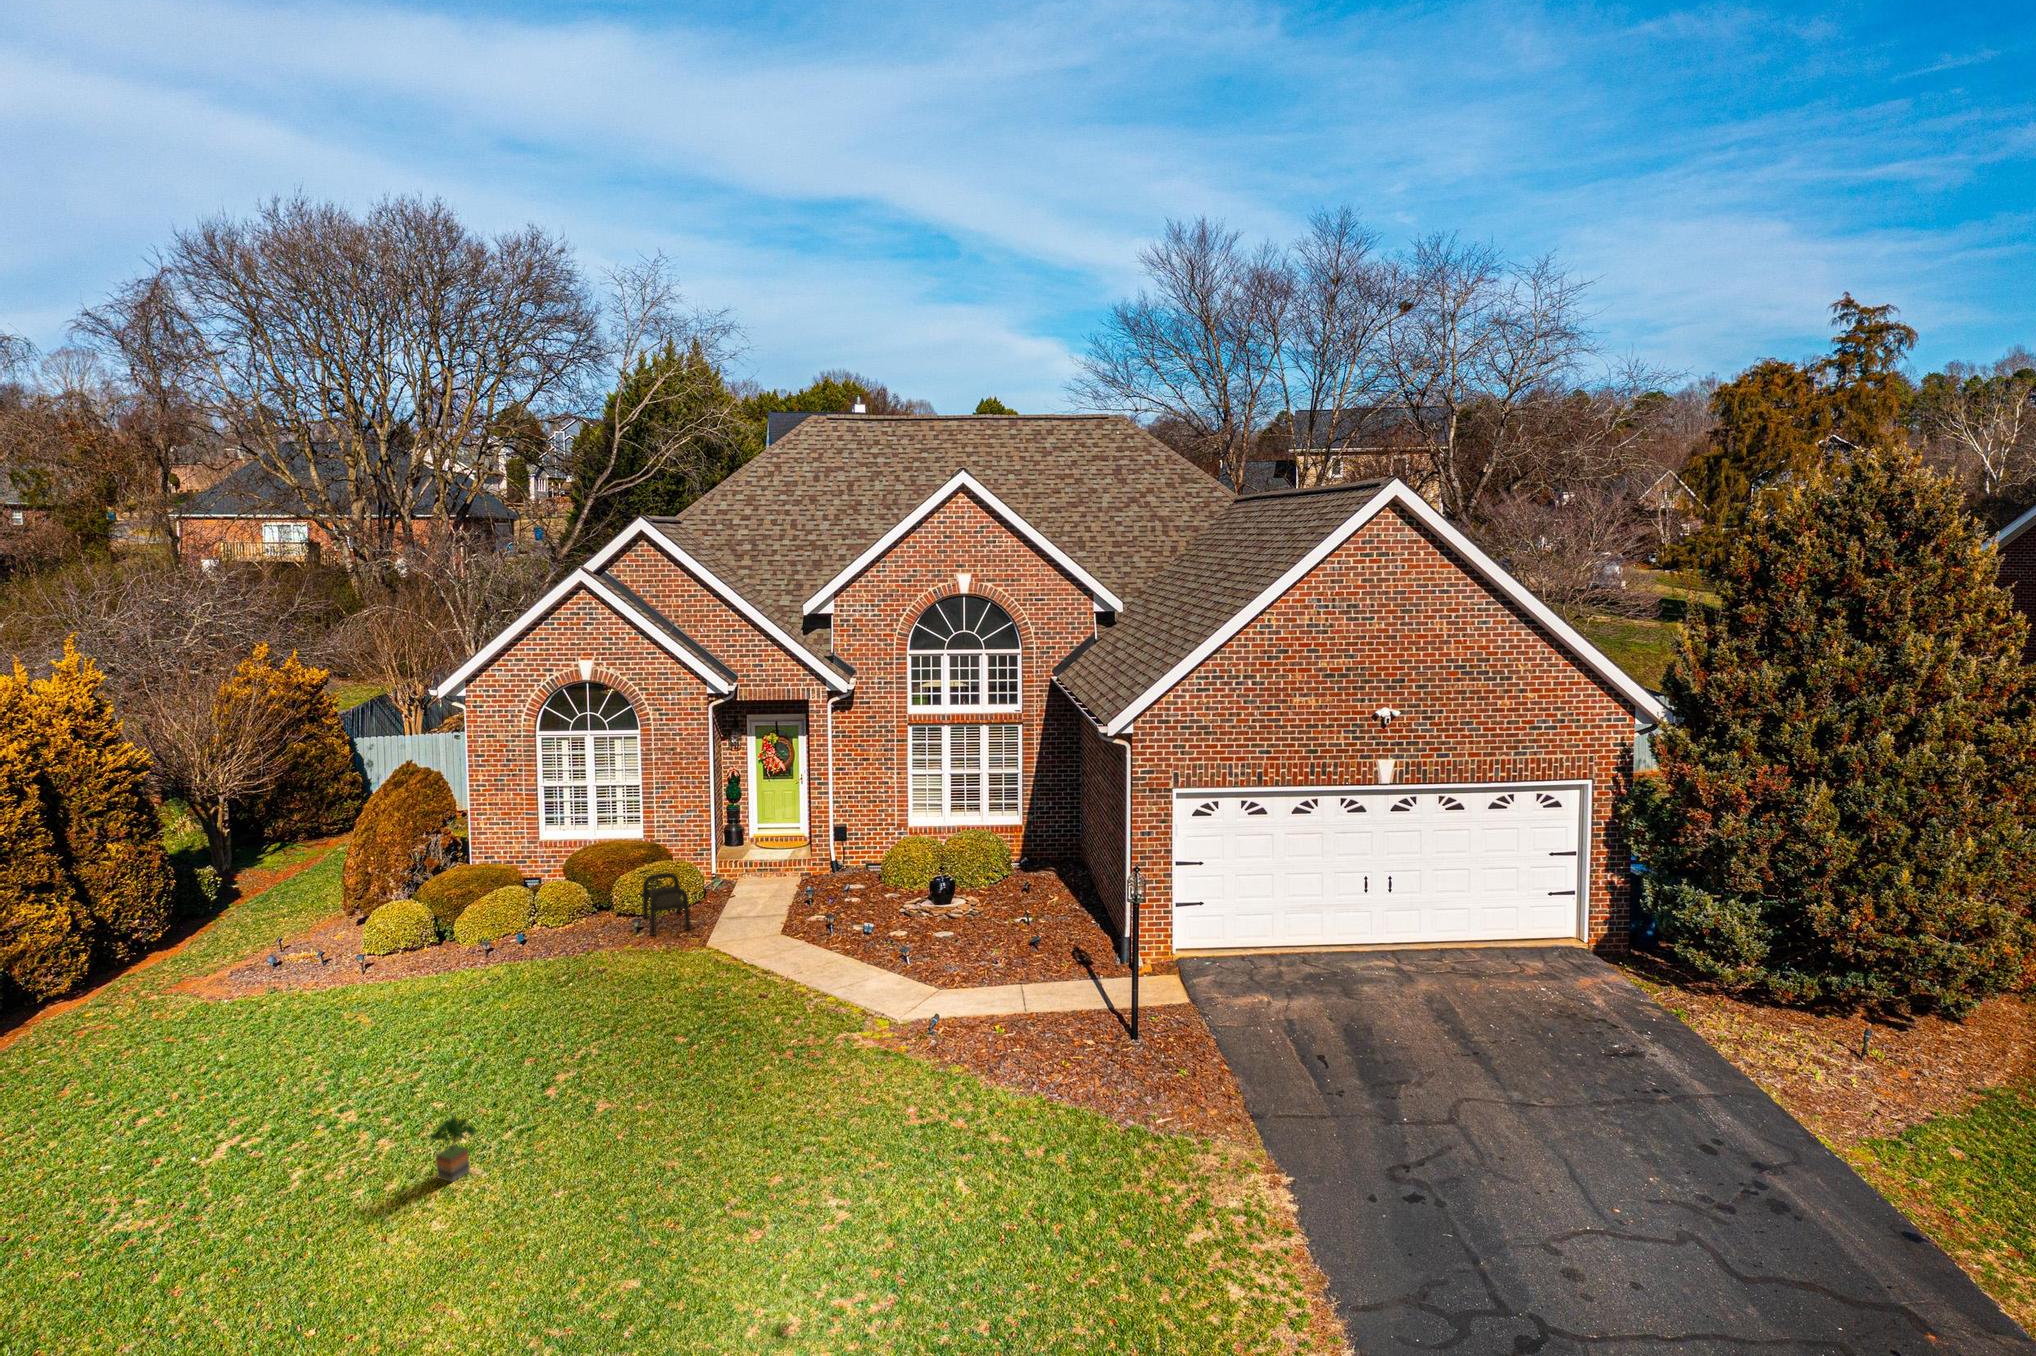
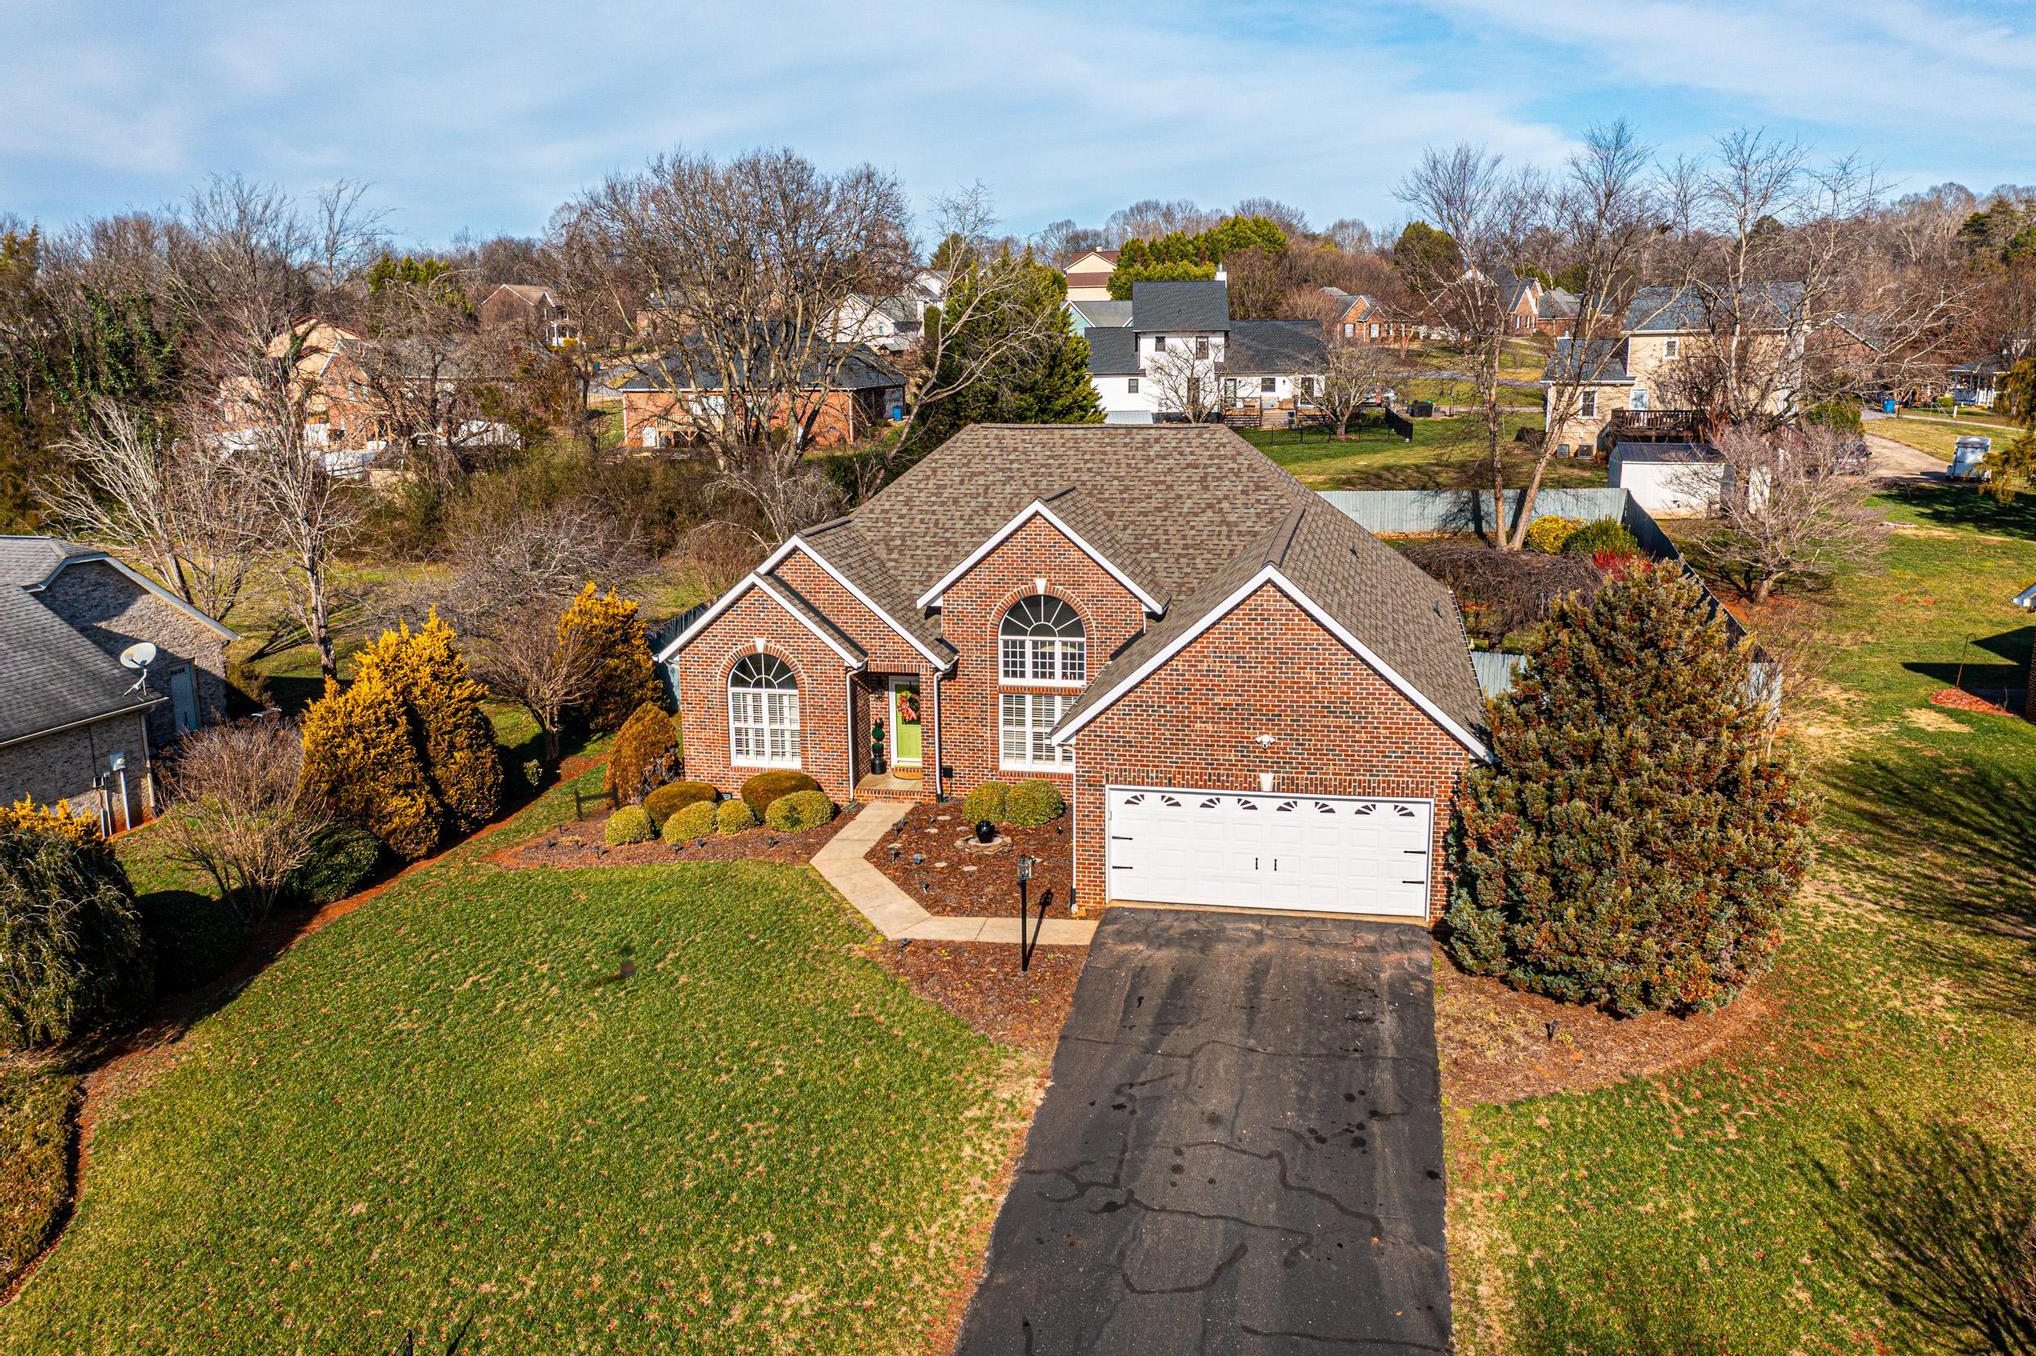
bench: present [642,873,691,936] -> present [574,783,621,821]

